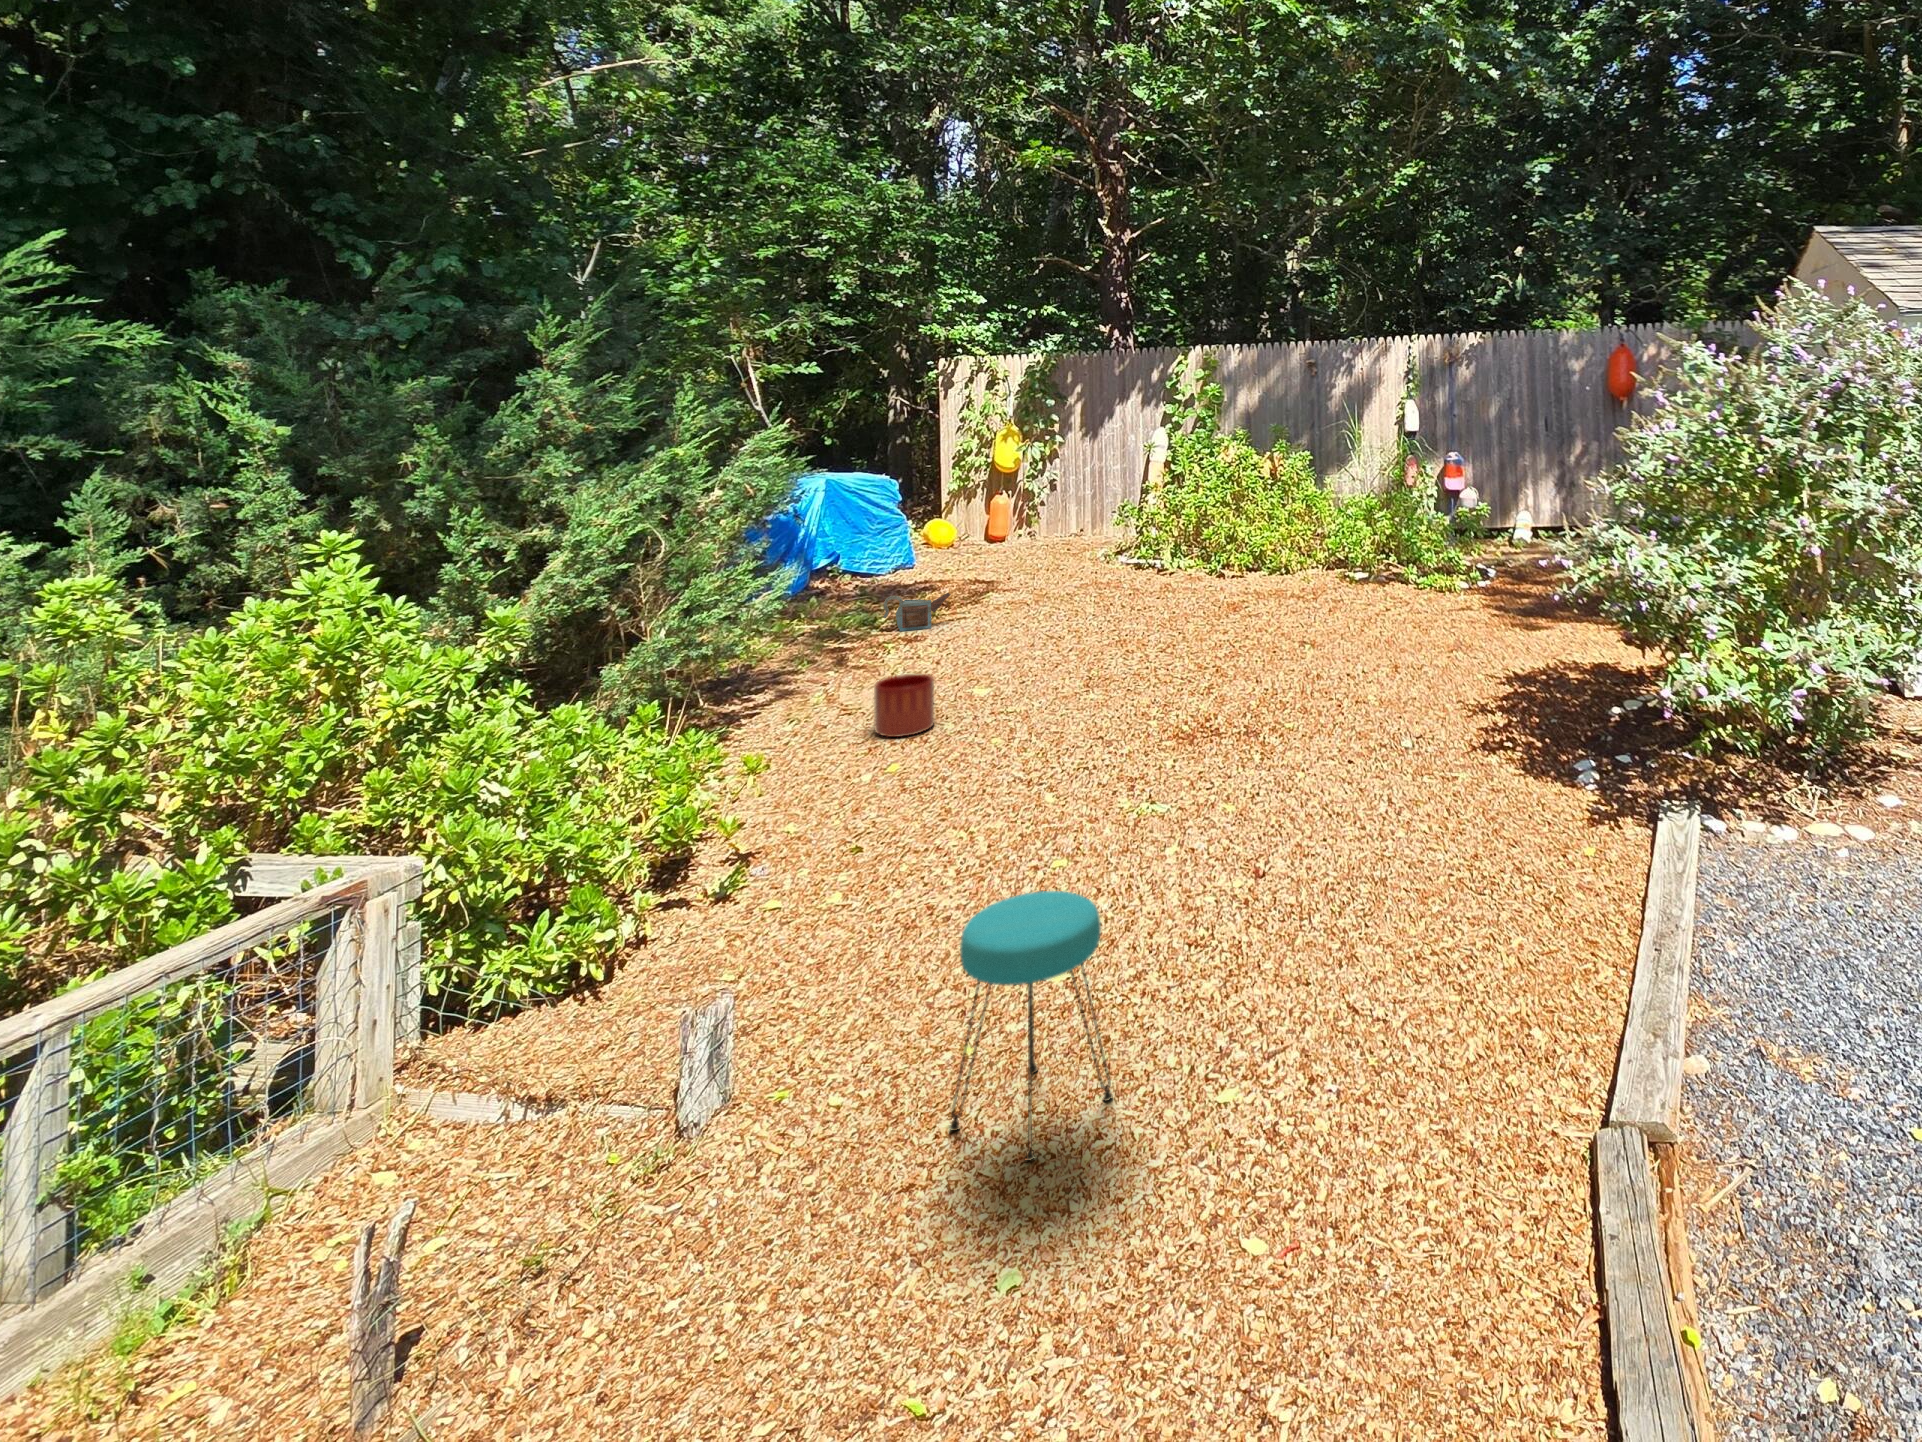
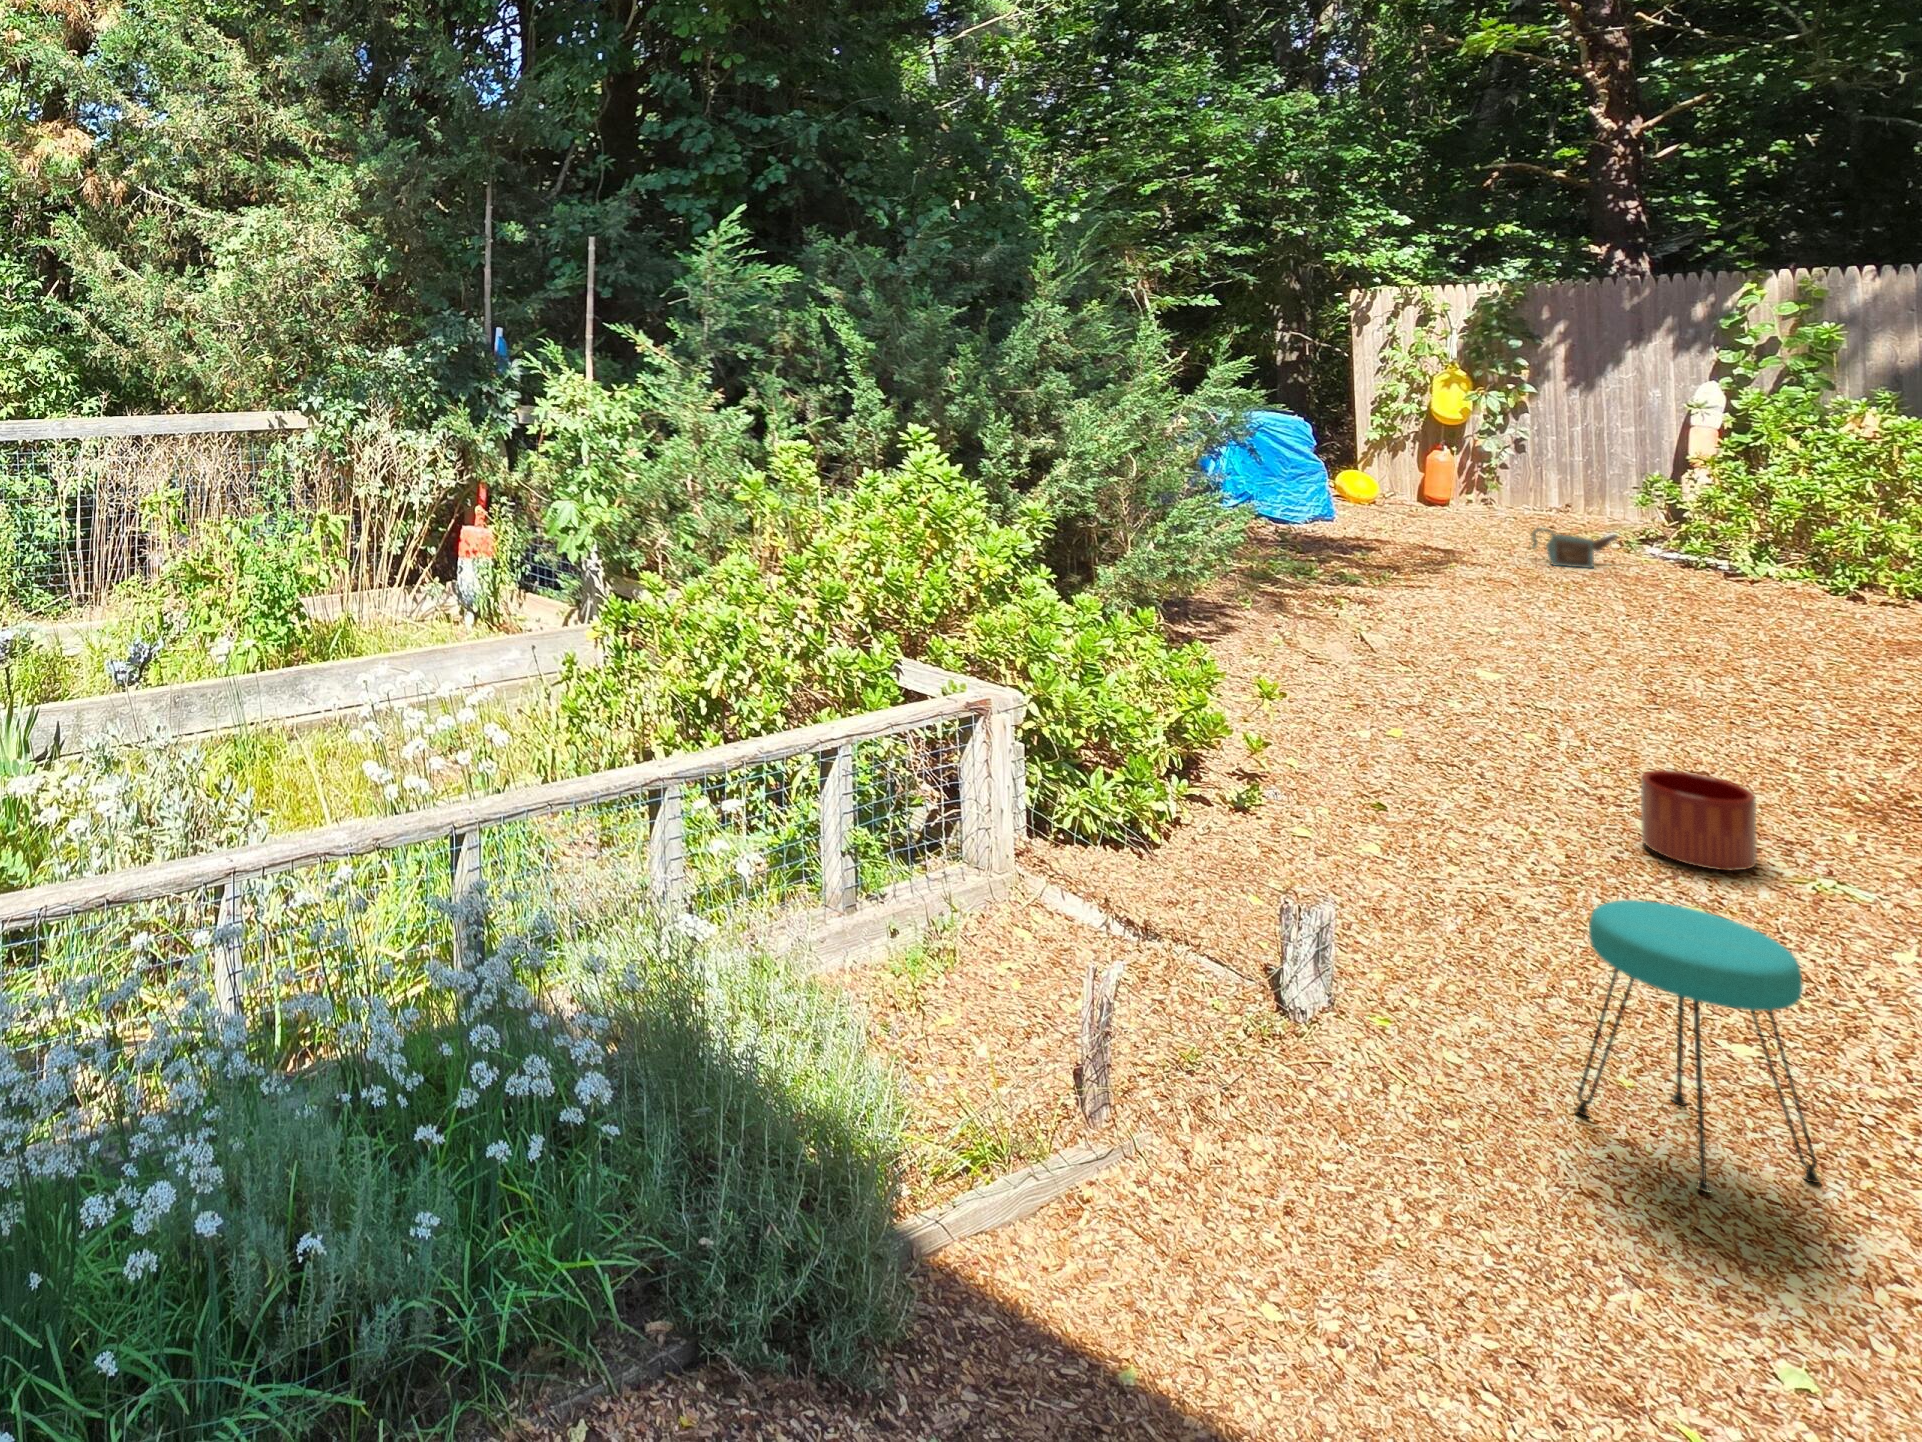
watering can: present [883,593,951,631] -> present [1531,528,1618,568]
planter: present [874,673,934,737] -> present [1641,770,1757,871]

